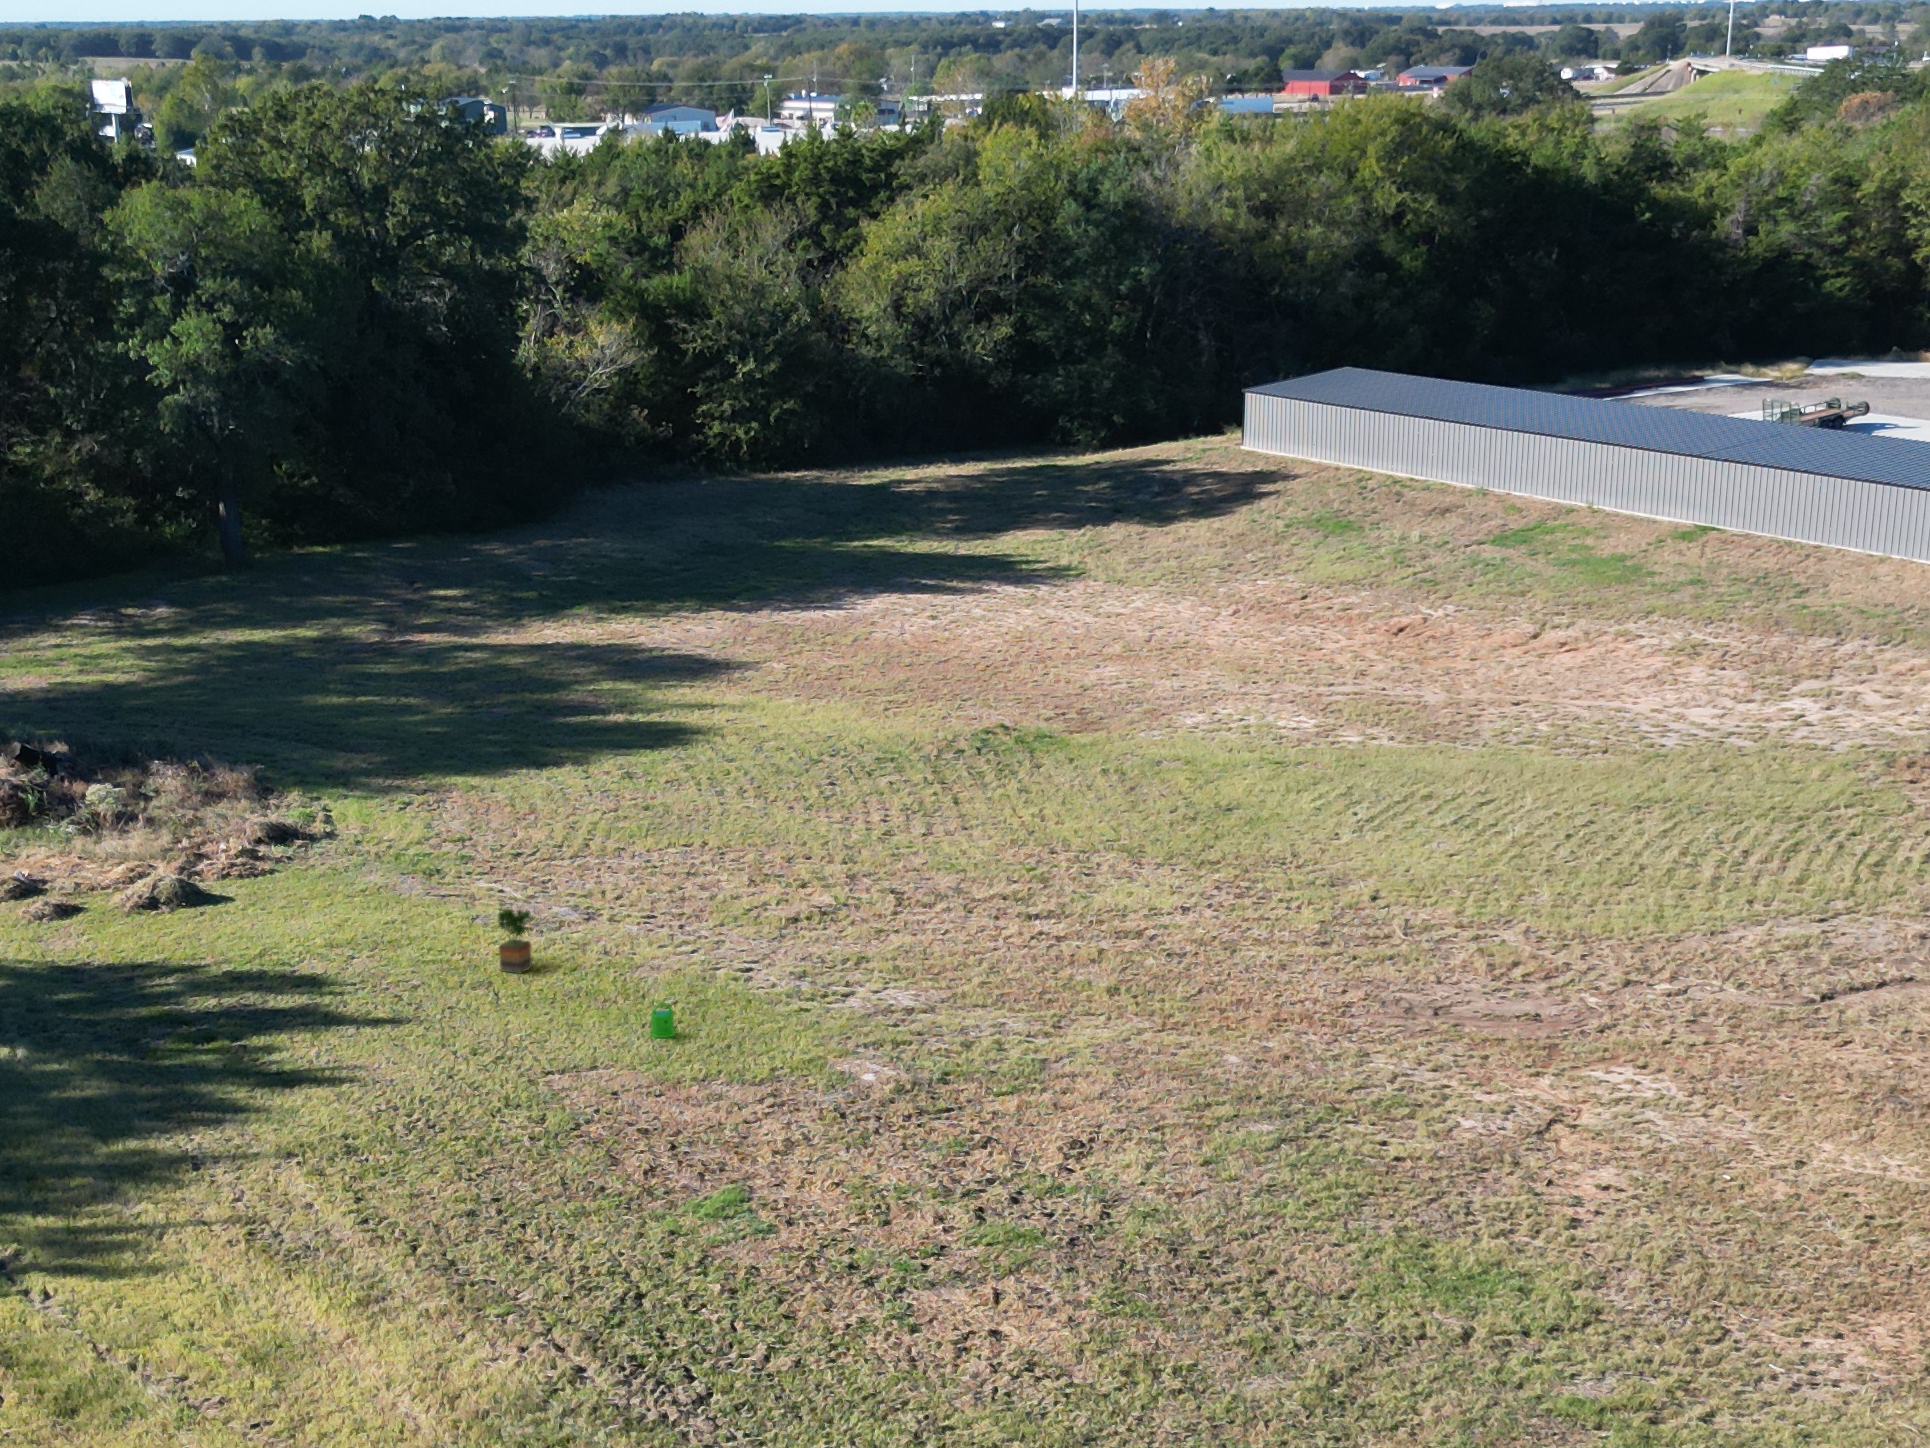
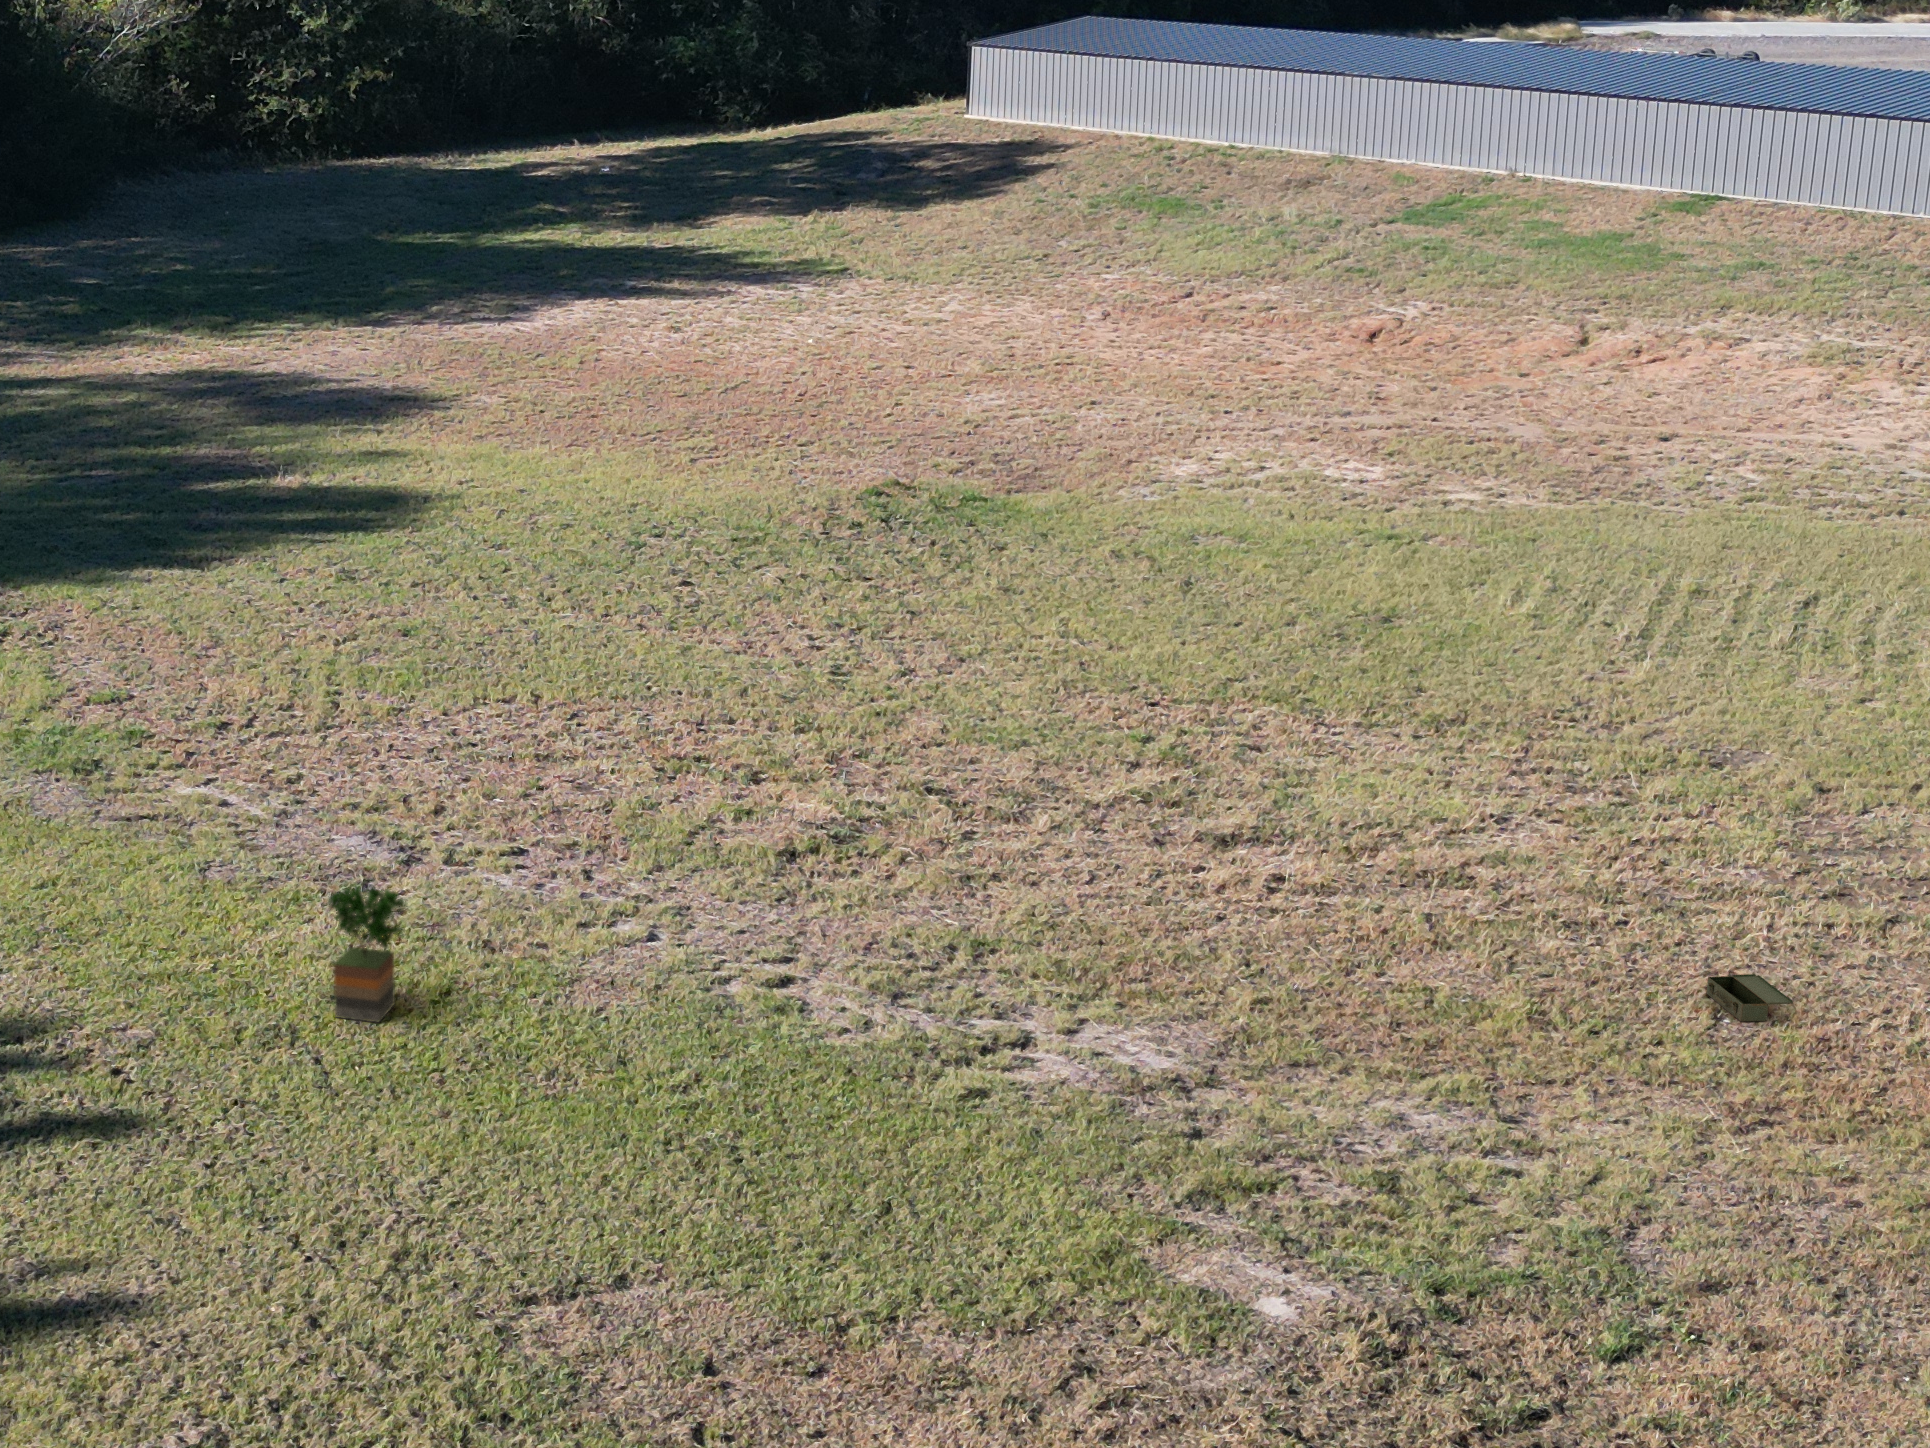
toolbox: none [1160,968,1189,987] -> present [1707,974,1793,1022]
watering can: present [651,1002,675,1038] -> none [755,1127,818,1212]

